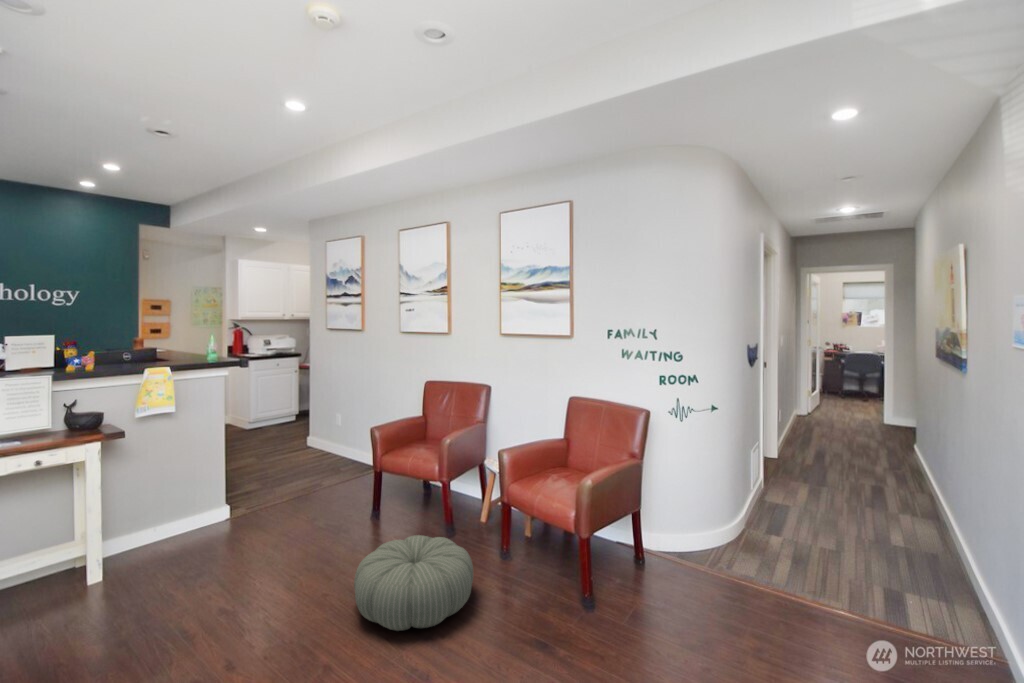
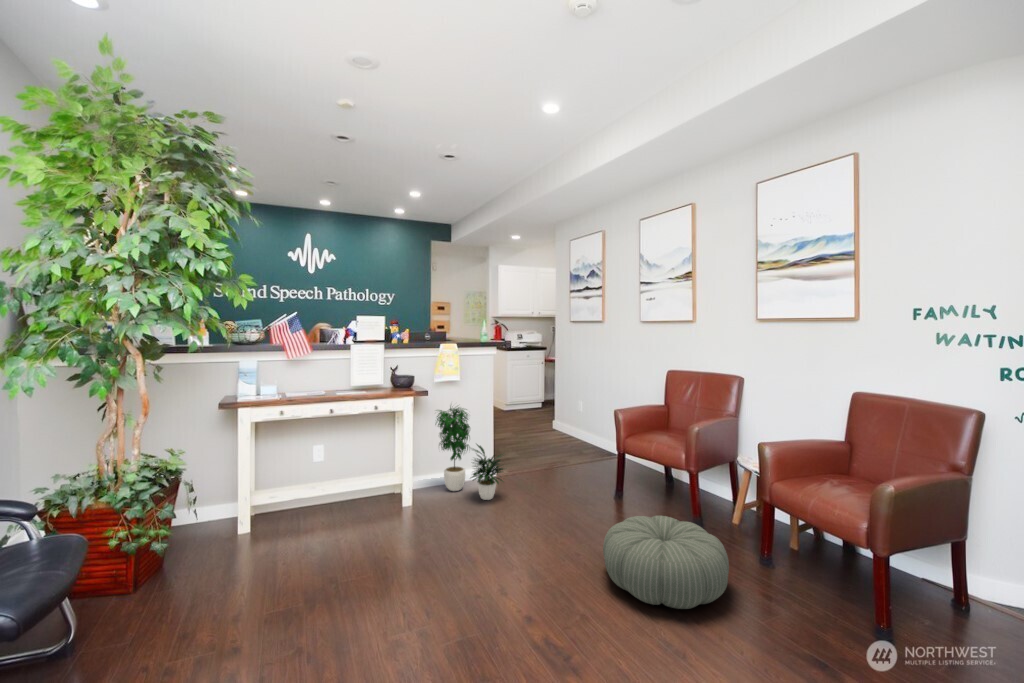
potted plant: none [138,438,245,552] -> present [436,407,503,500]

